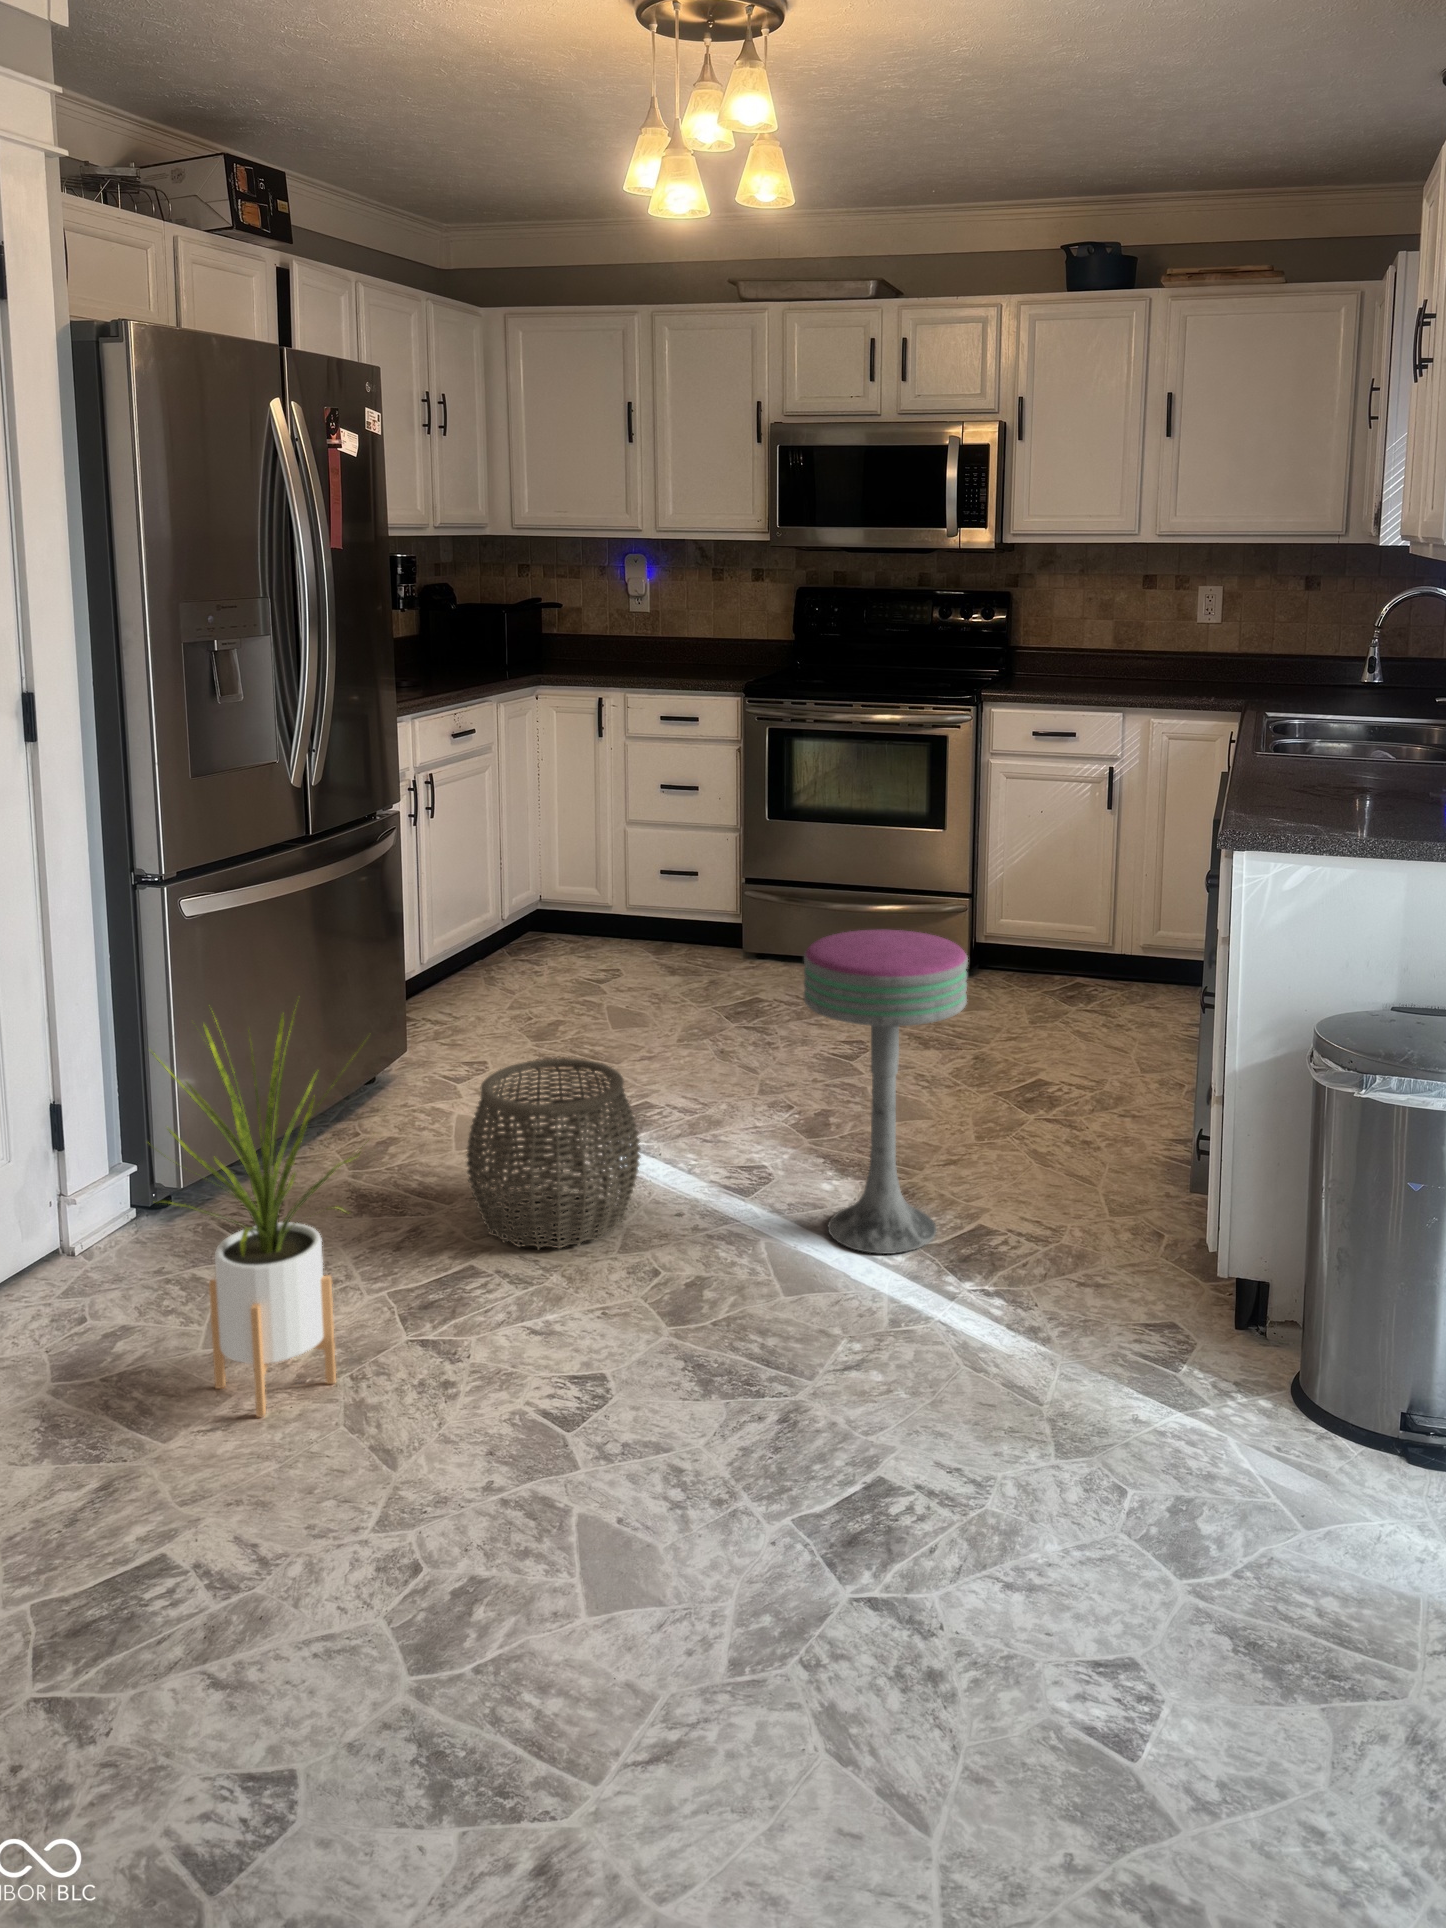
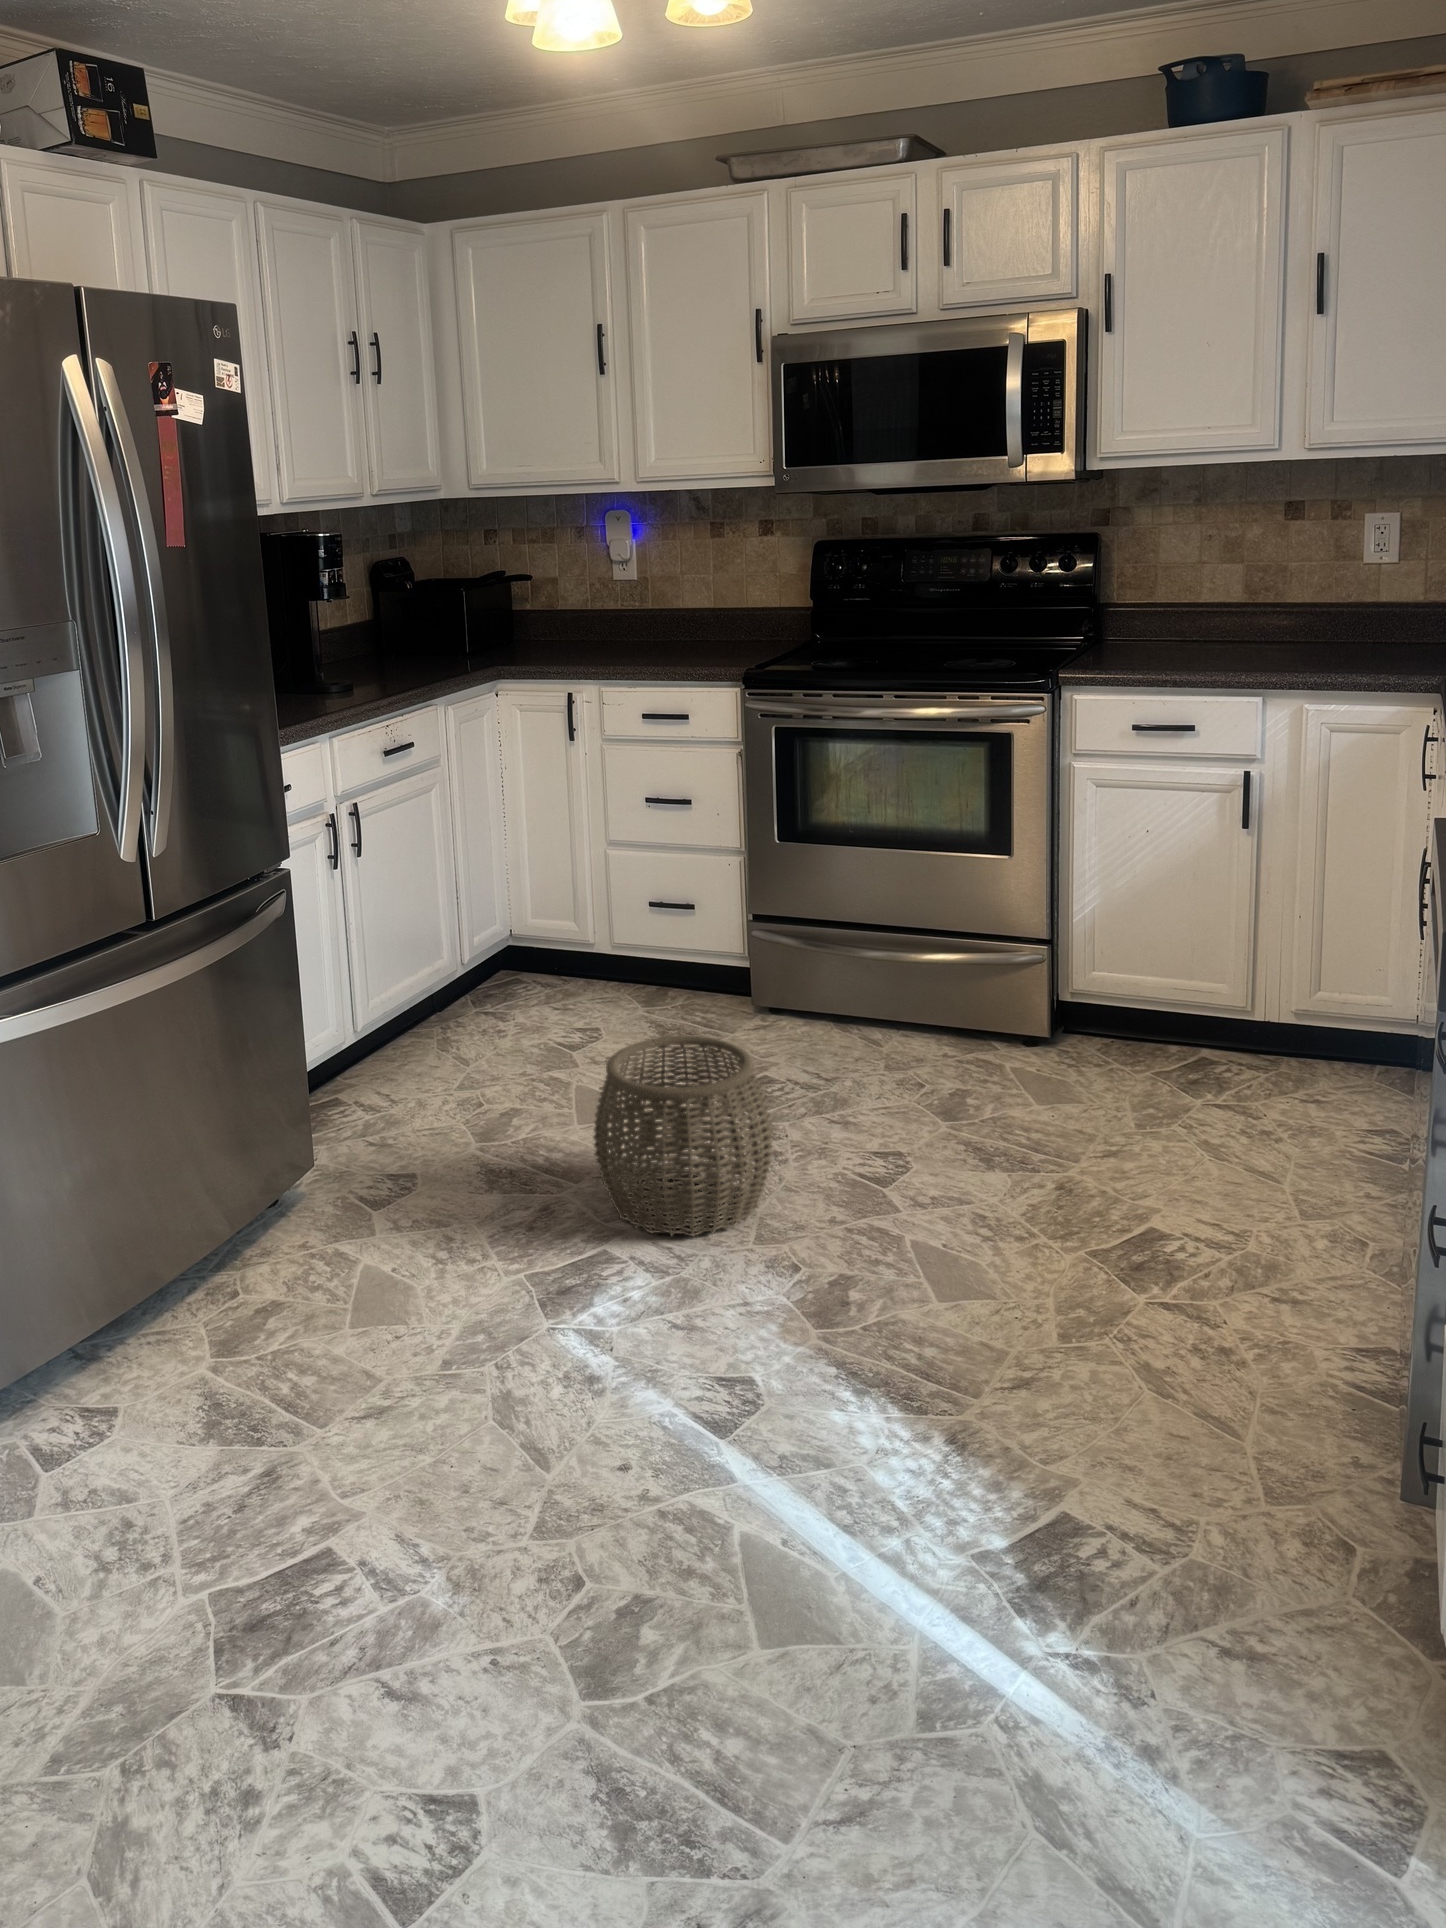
bar stool: present [804,930,968,1254] -> none [948,900,1136,1254]
house plant: present [152,1008,361,1417] -> none [287,985,512,1408]

